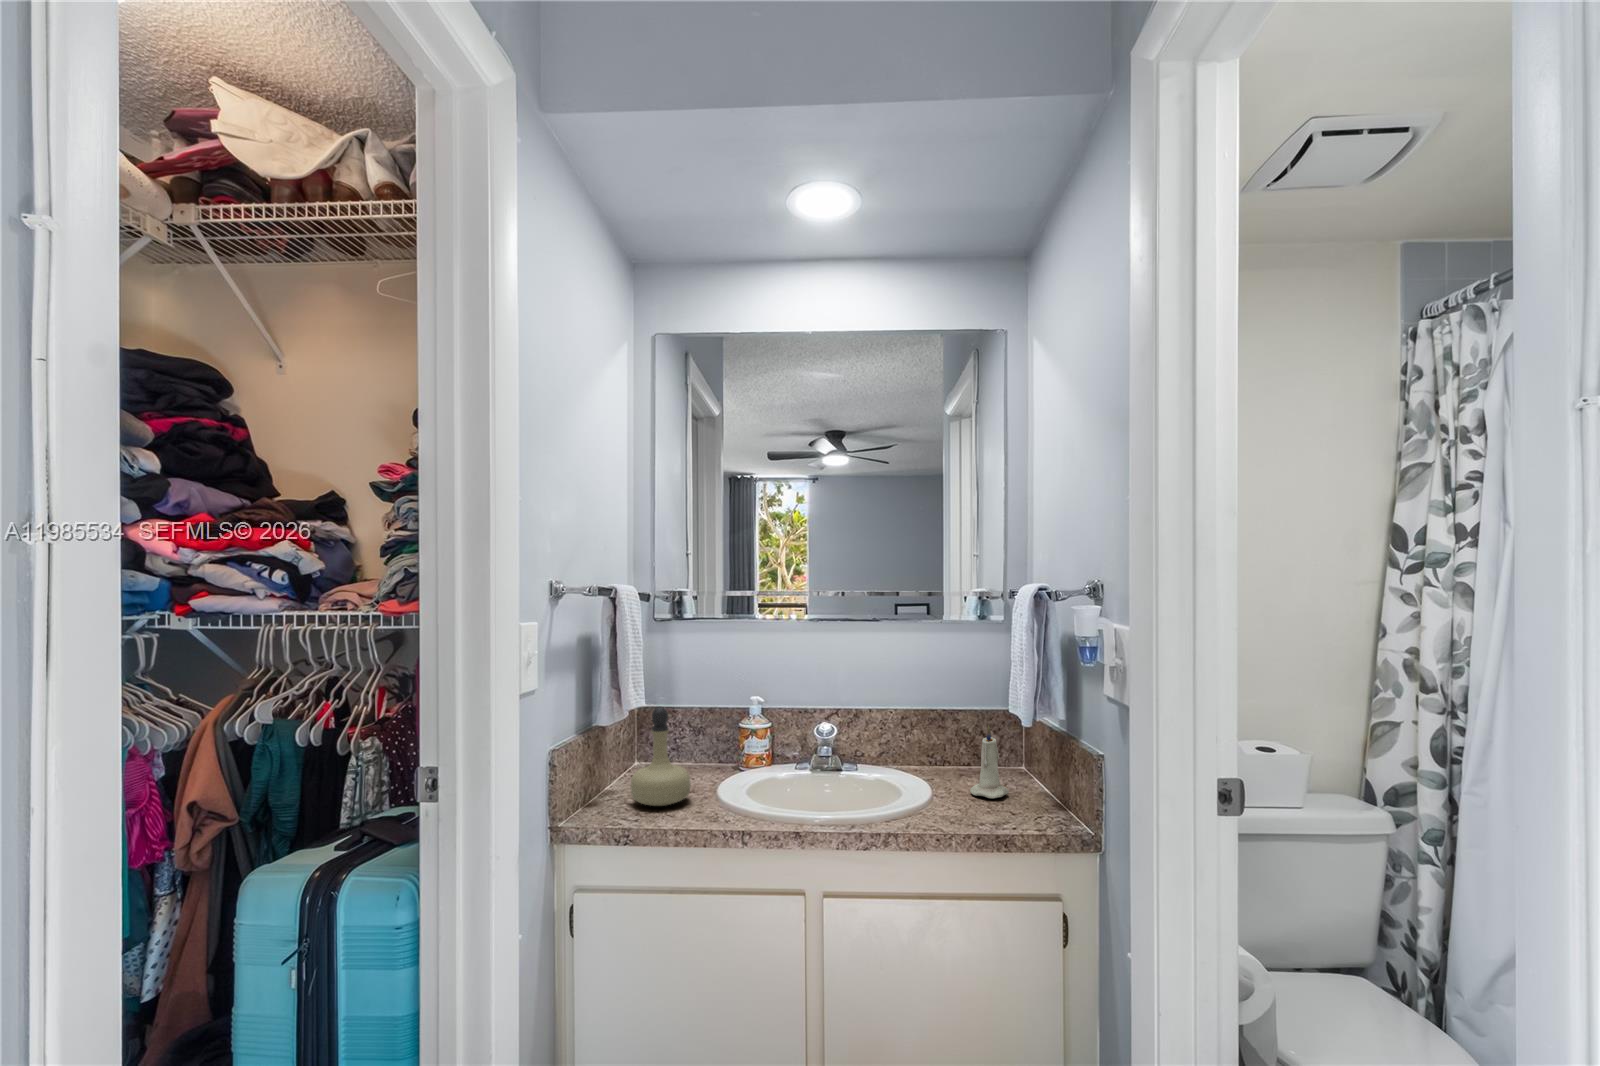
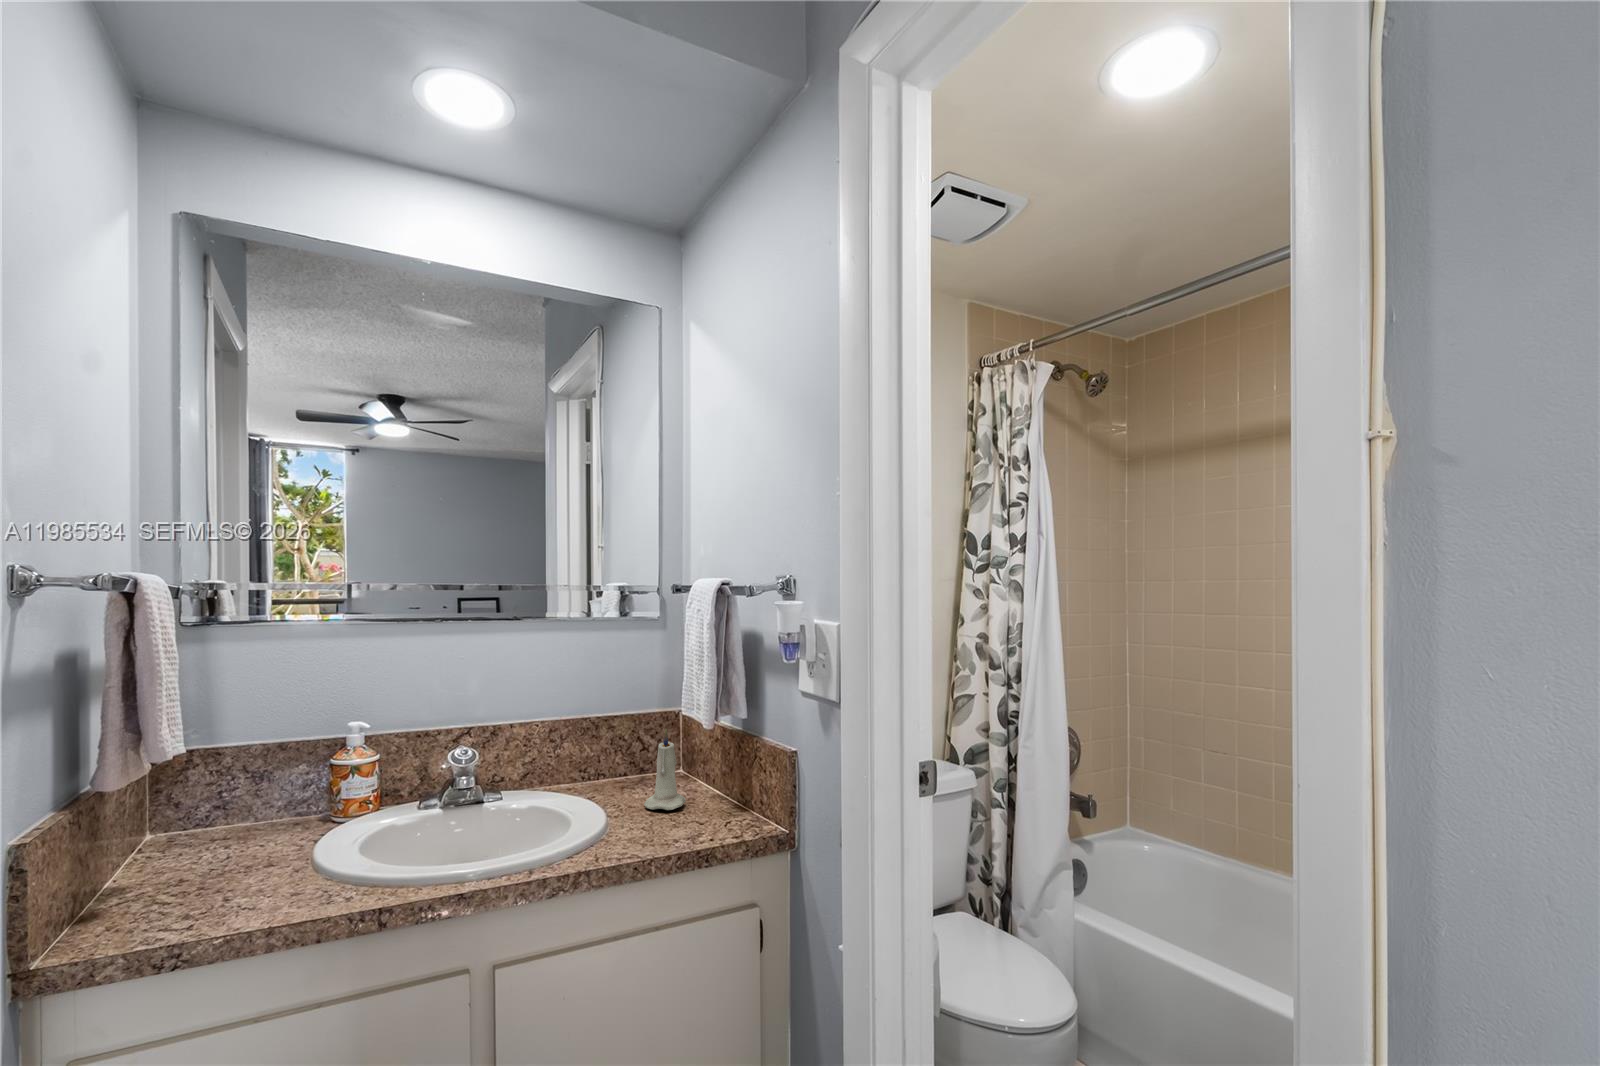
perfume bottle: present [631,707,691,806] -> none [156,746,265,897]

